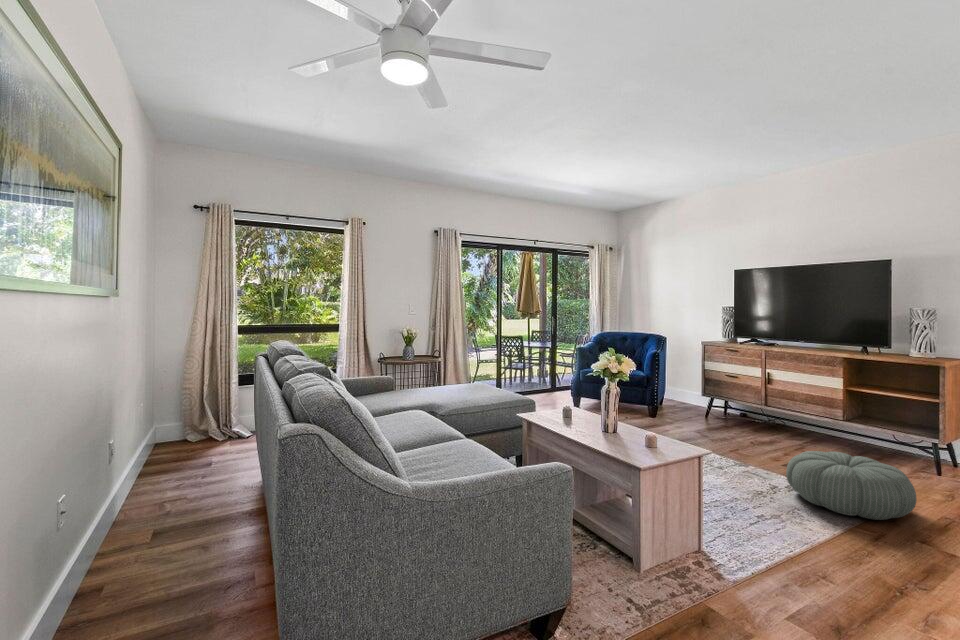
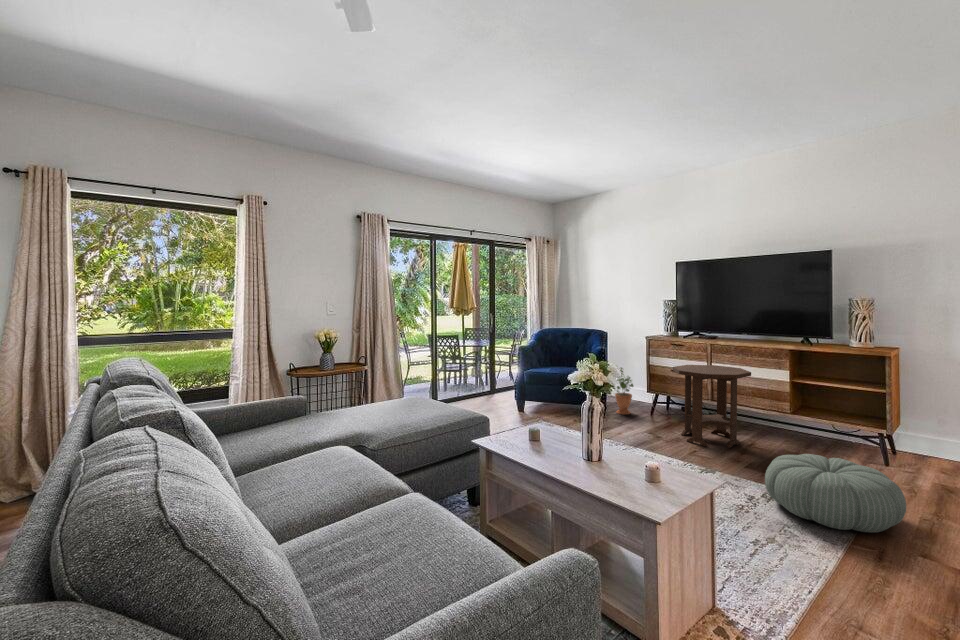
potted plant: none [667,369,689,416] -> present [615,368,633,415]
side table: none [723,370,800,449] -> present [673,365,751,448]

